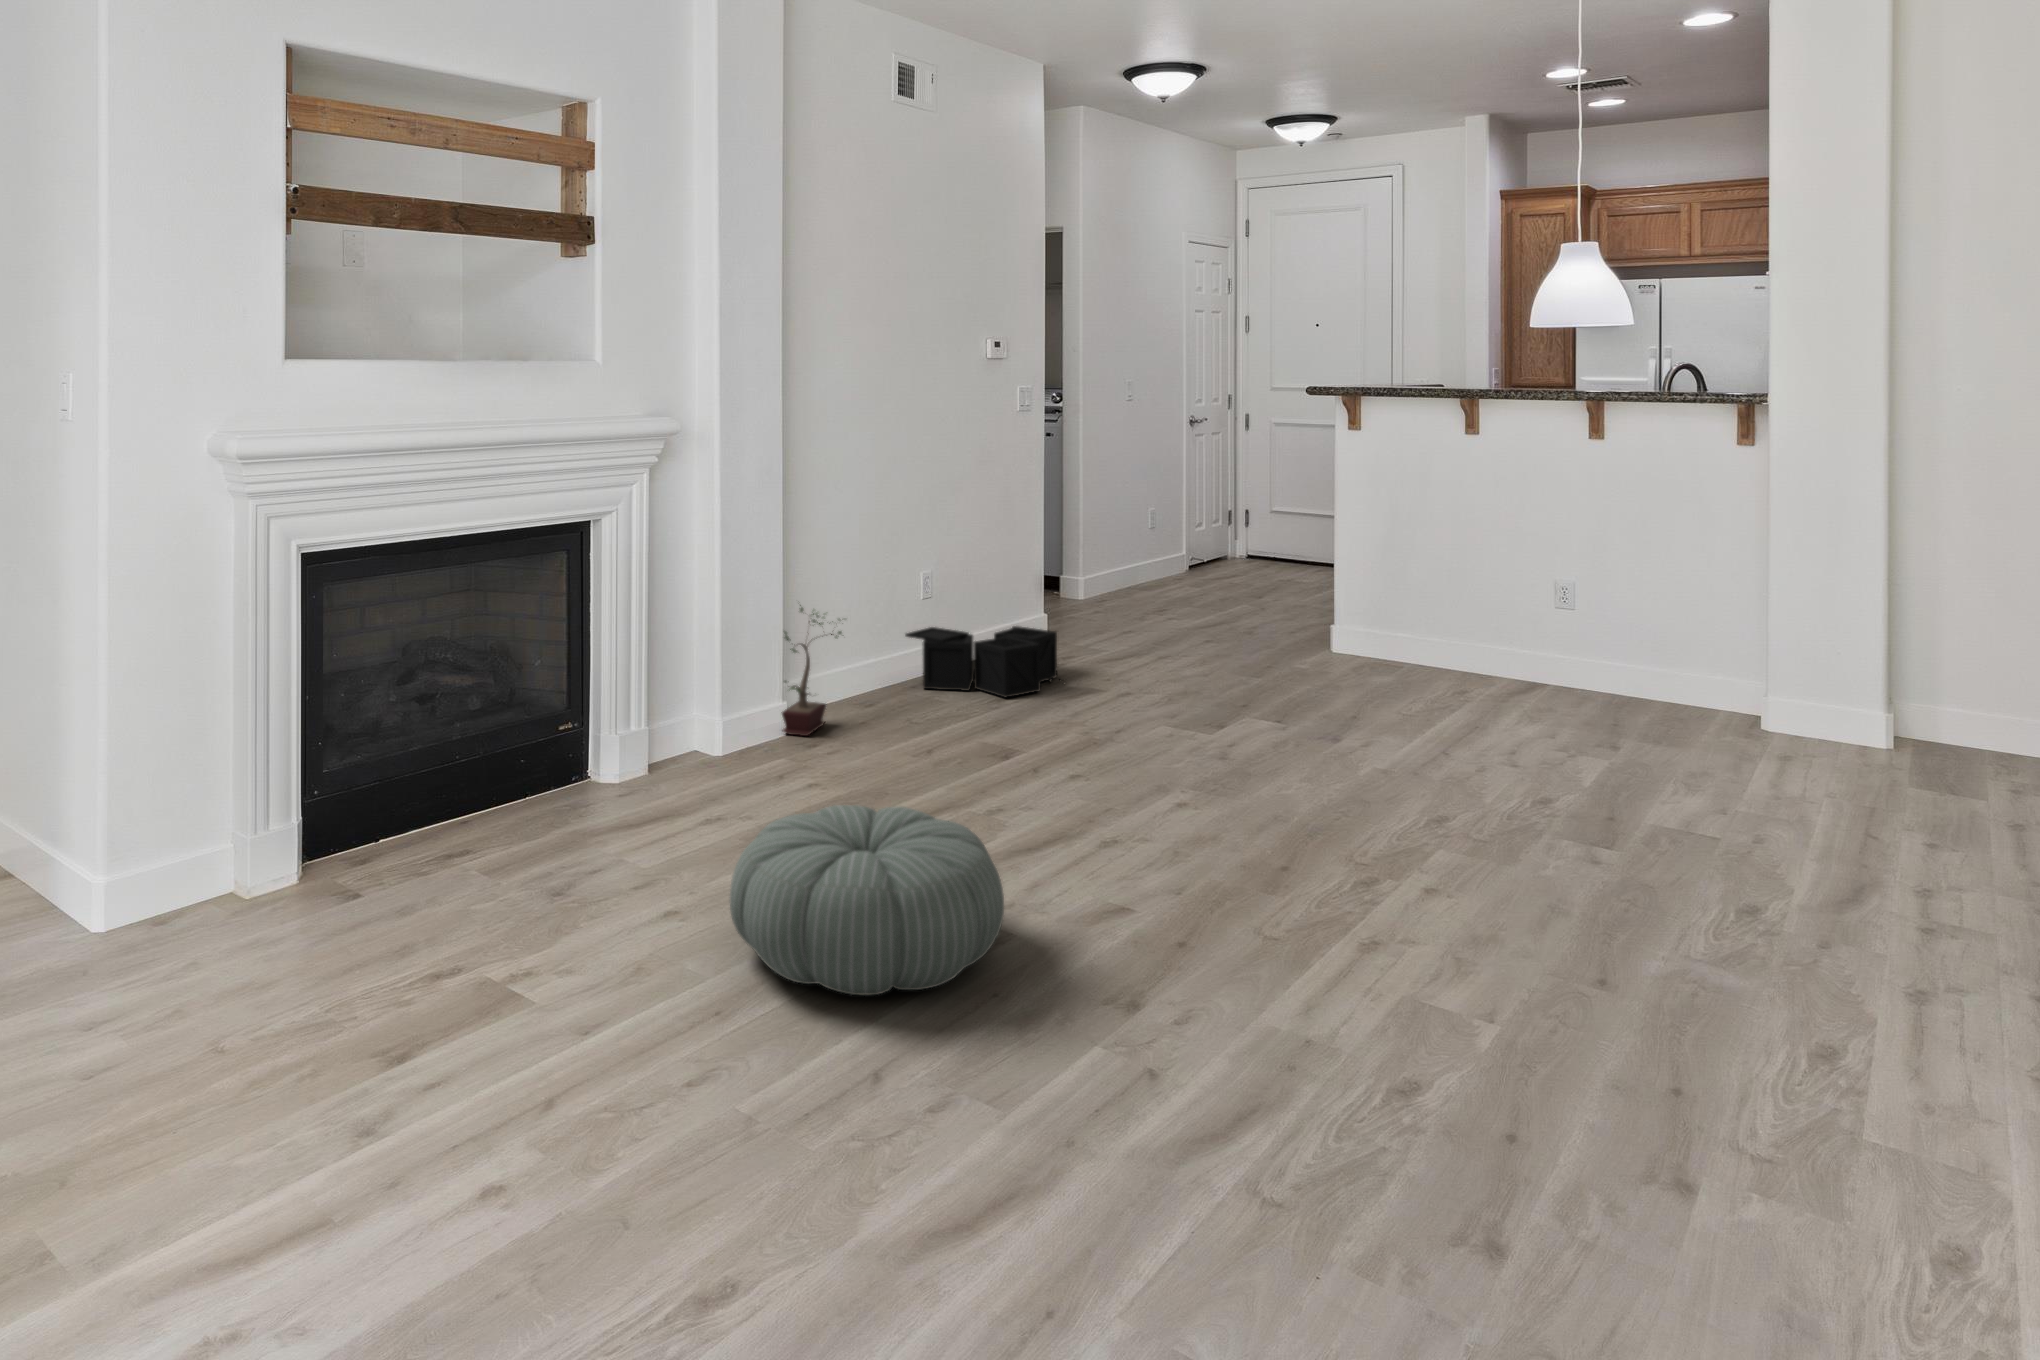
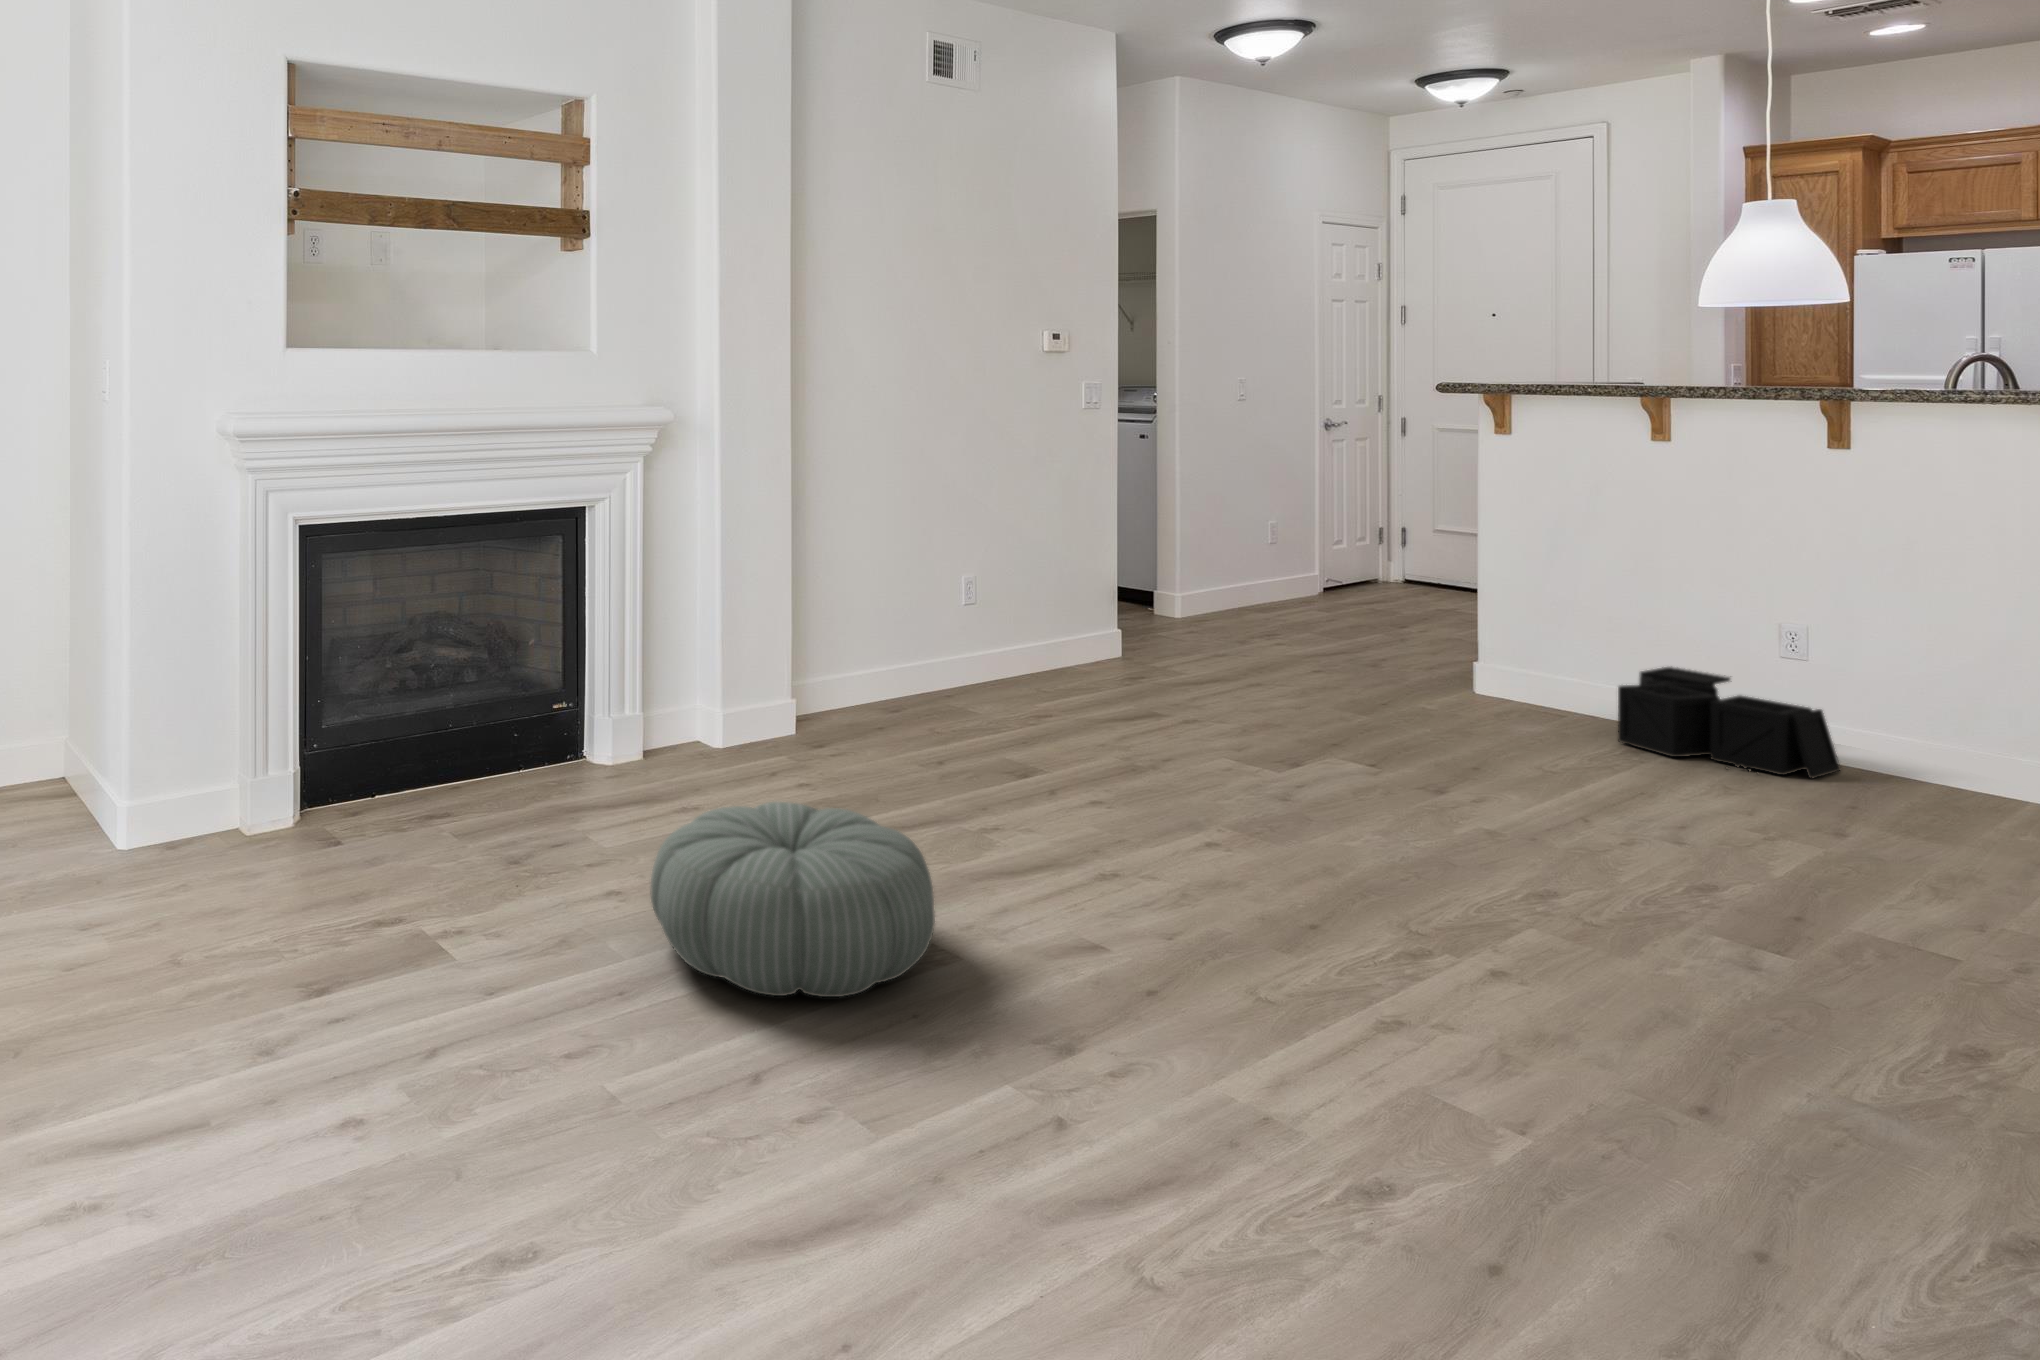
potted plant: present [781,605,842,736] -> none [793,597,871,738]
storage bin: present [905,626,1057,697] -> present [1618,667,1841,778]

